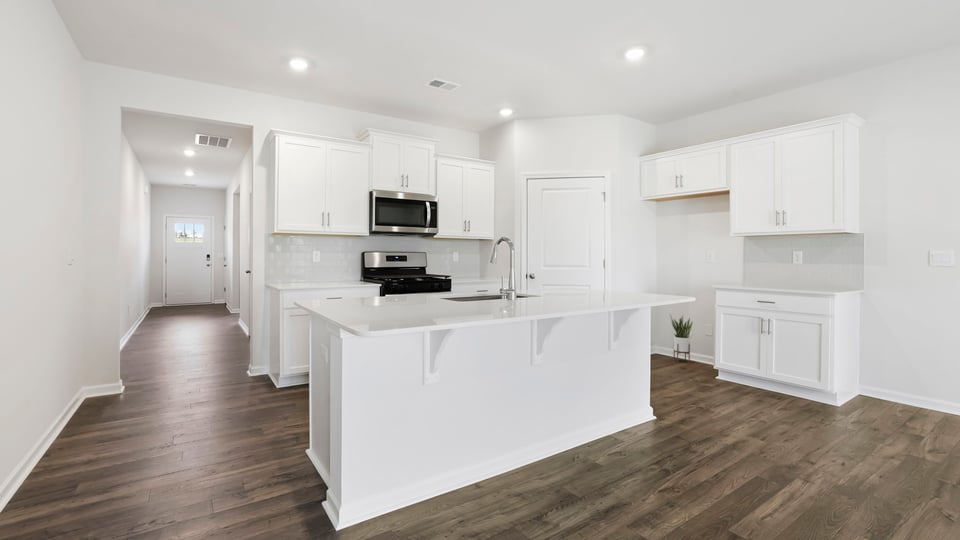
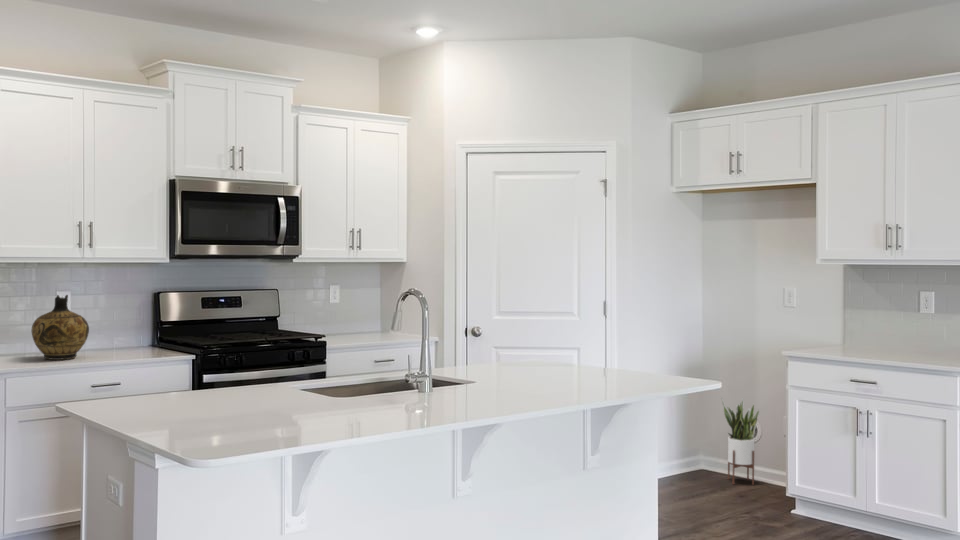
ceramic jug: none [299,250,328,285] -> present [31,295,89,360]

